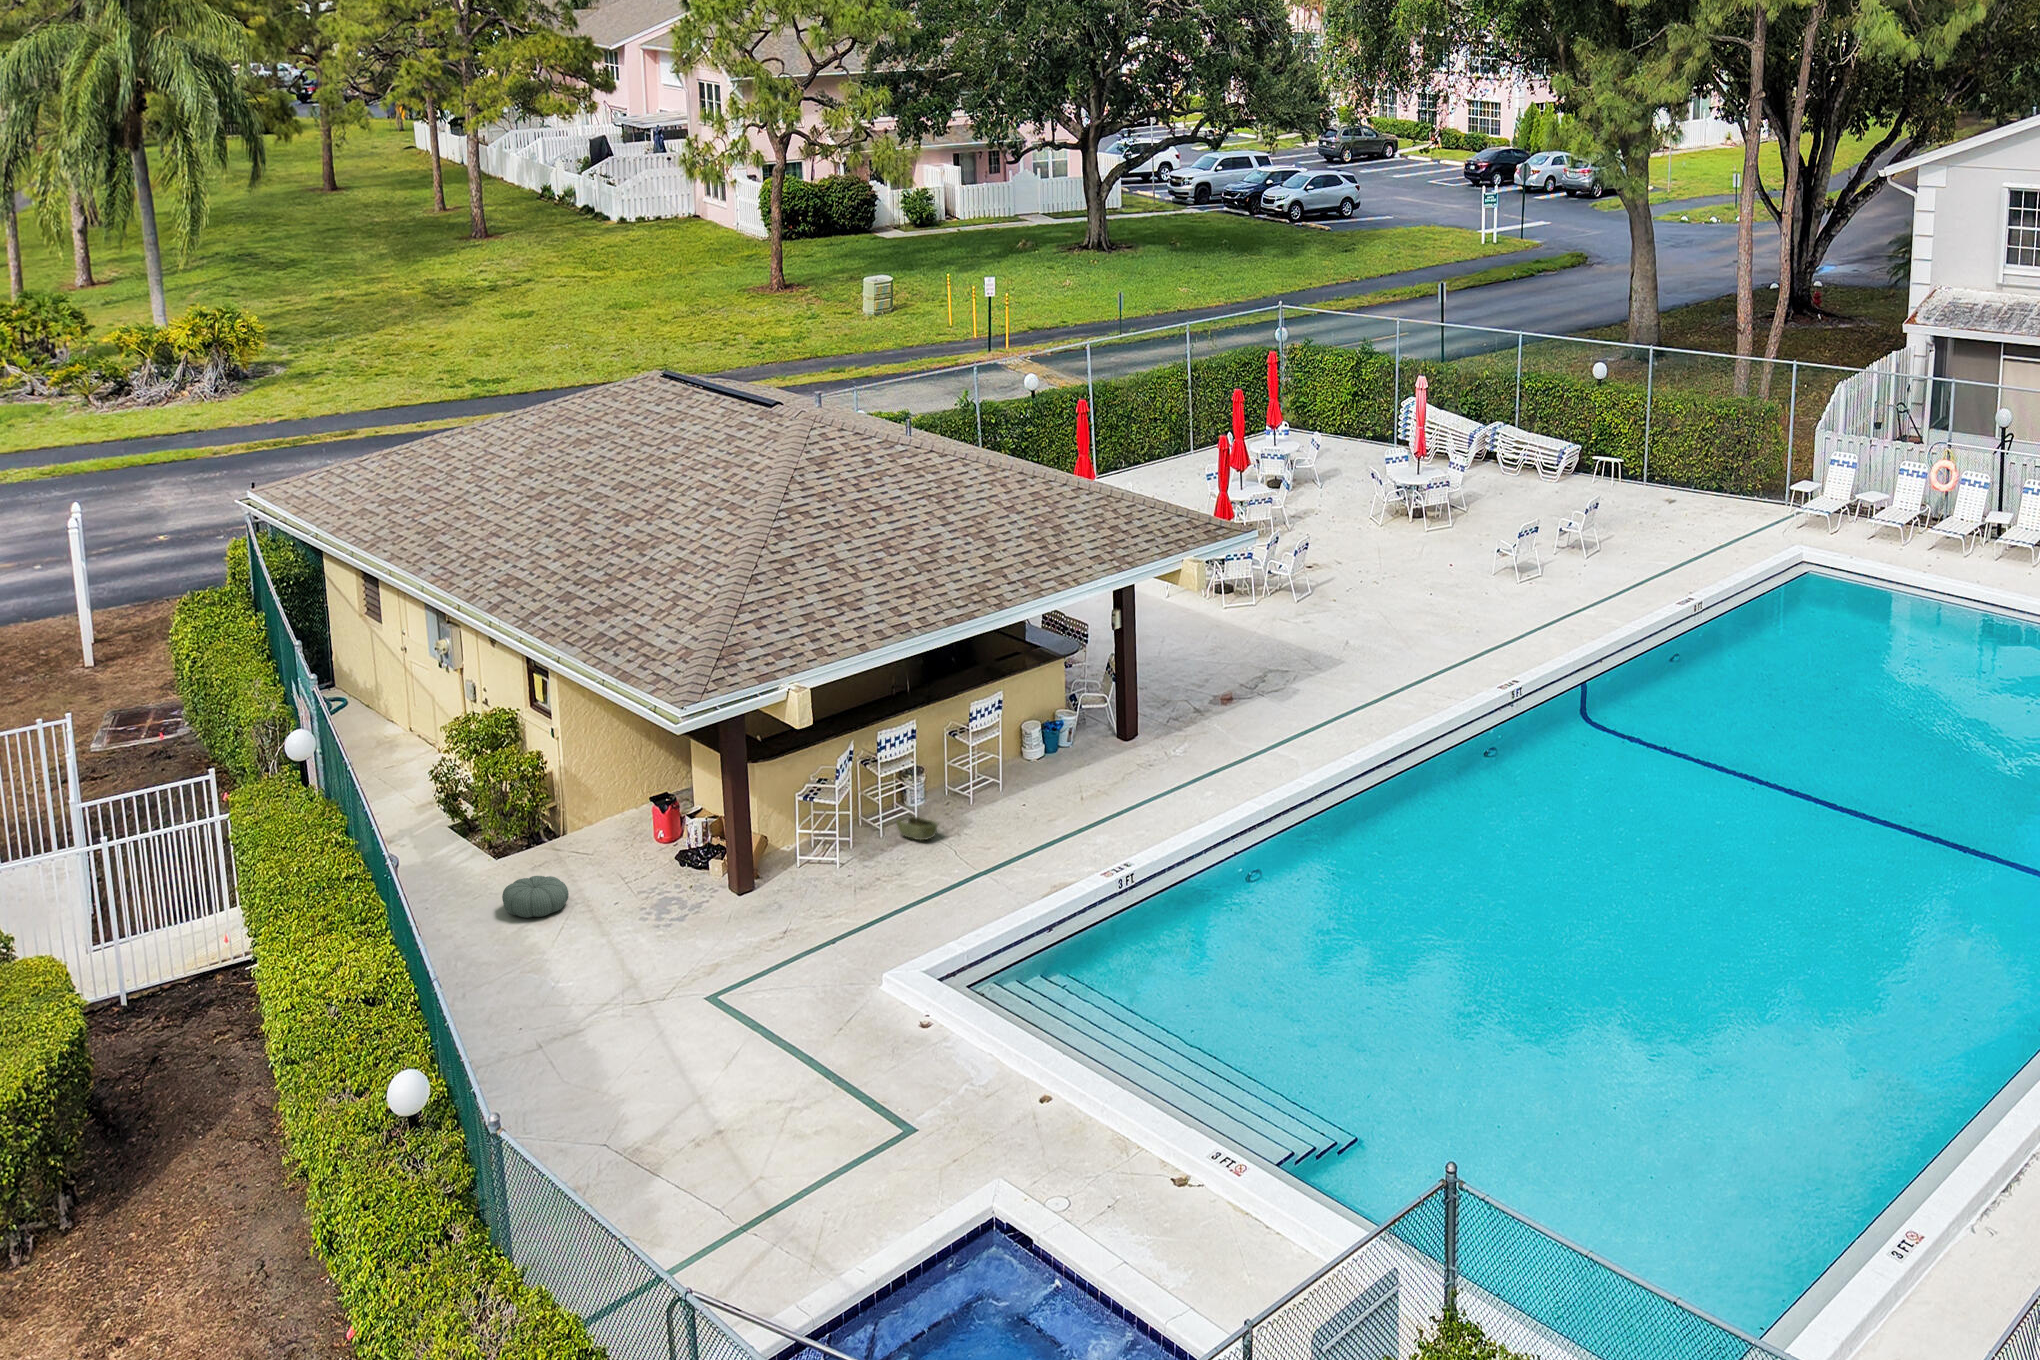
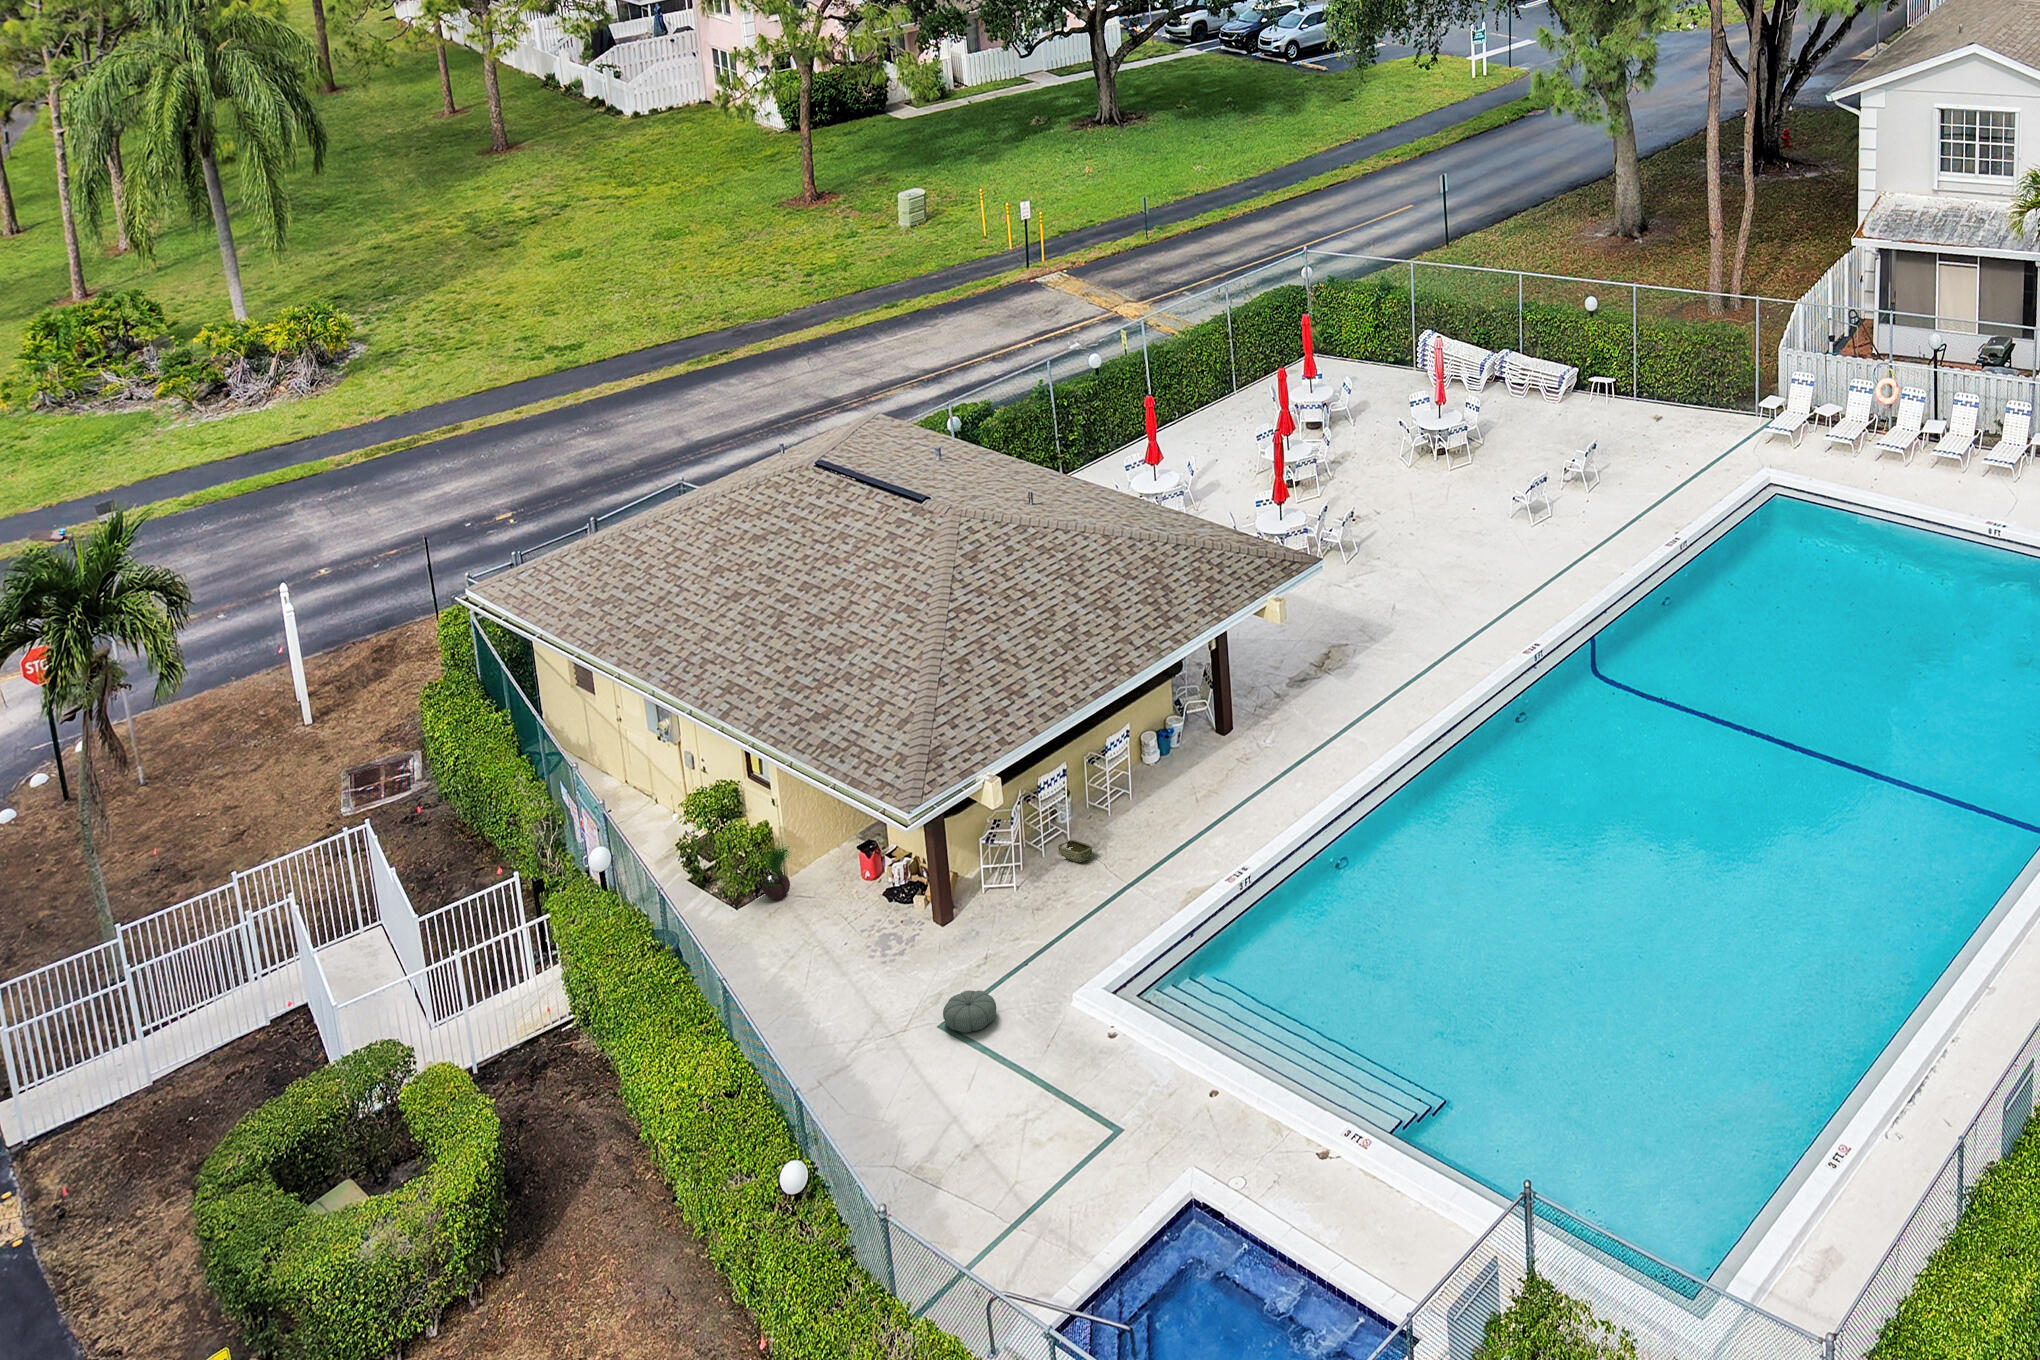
potted tree: none [522,783,565,854] -> present [762,846,790,899]
pouf: present [502,876,569,918] -> present [943,990,996,1033]

